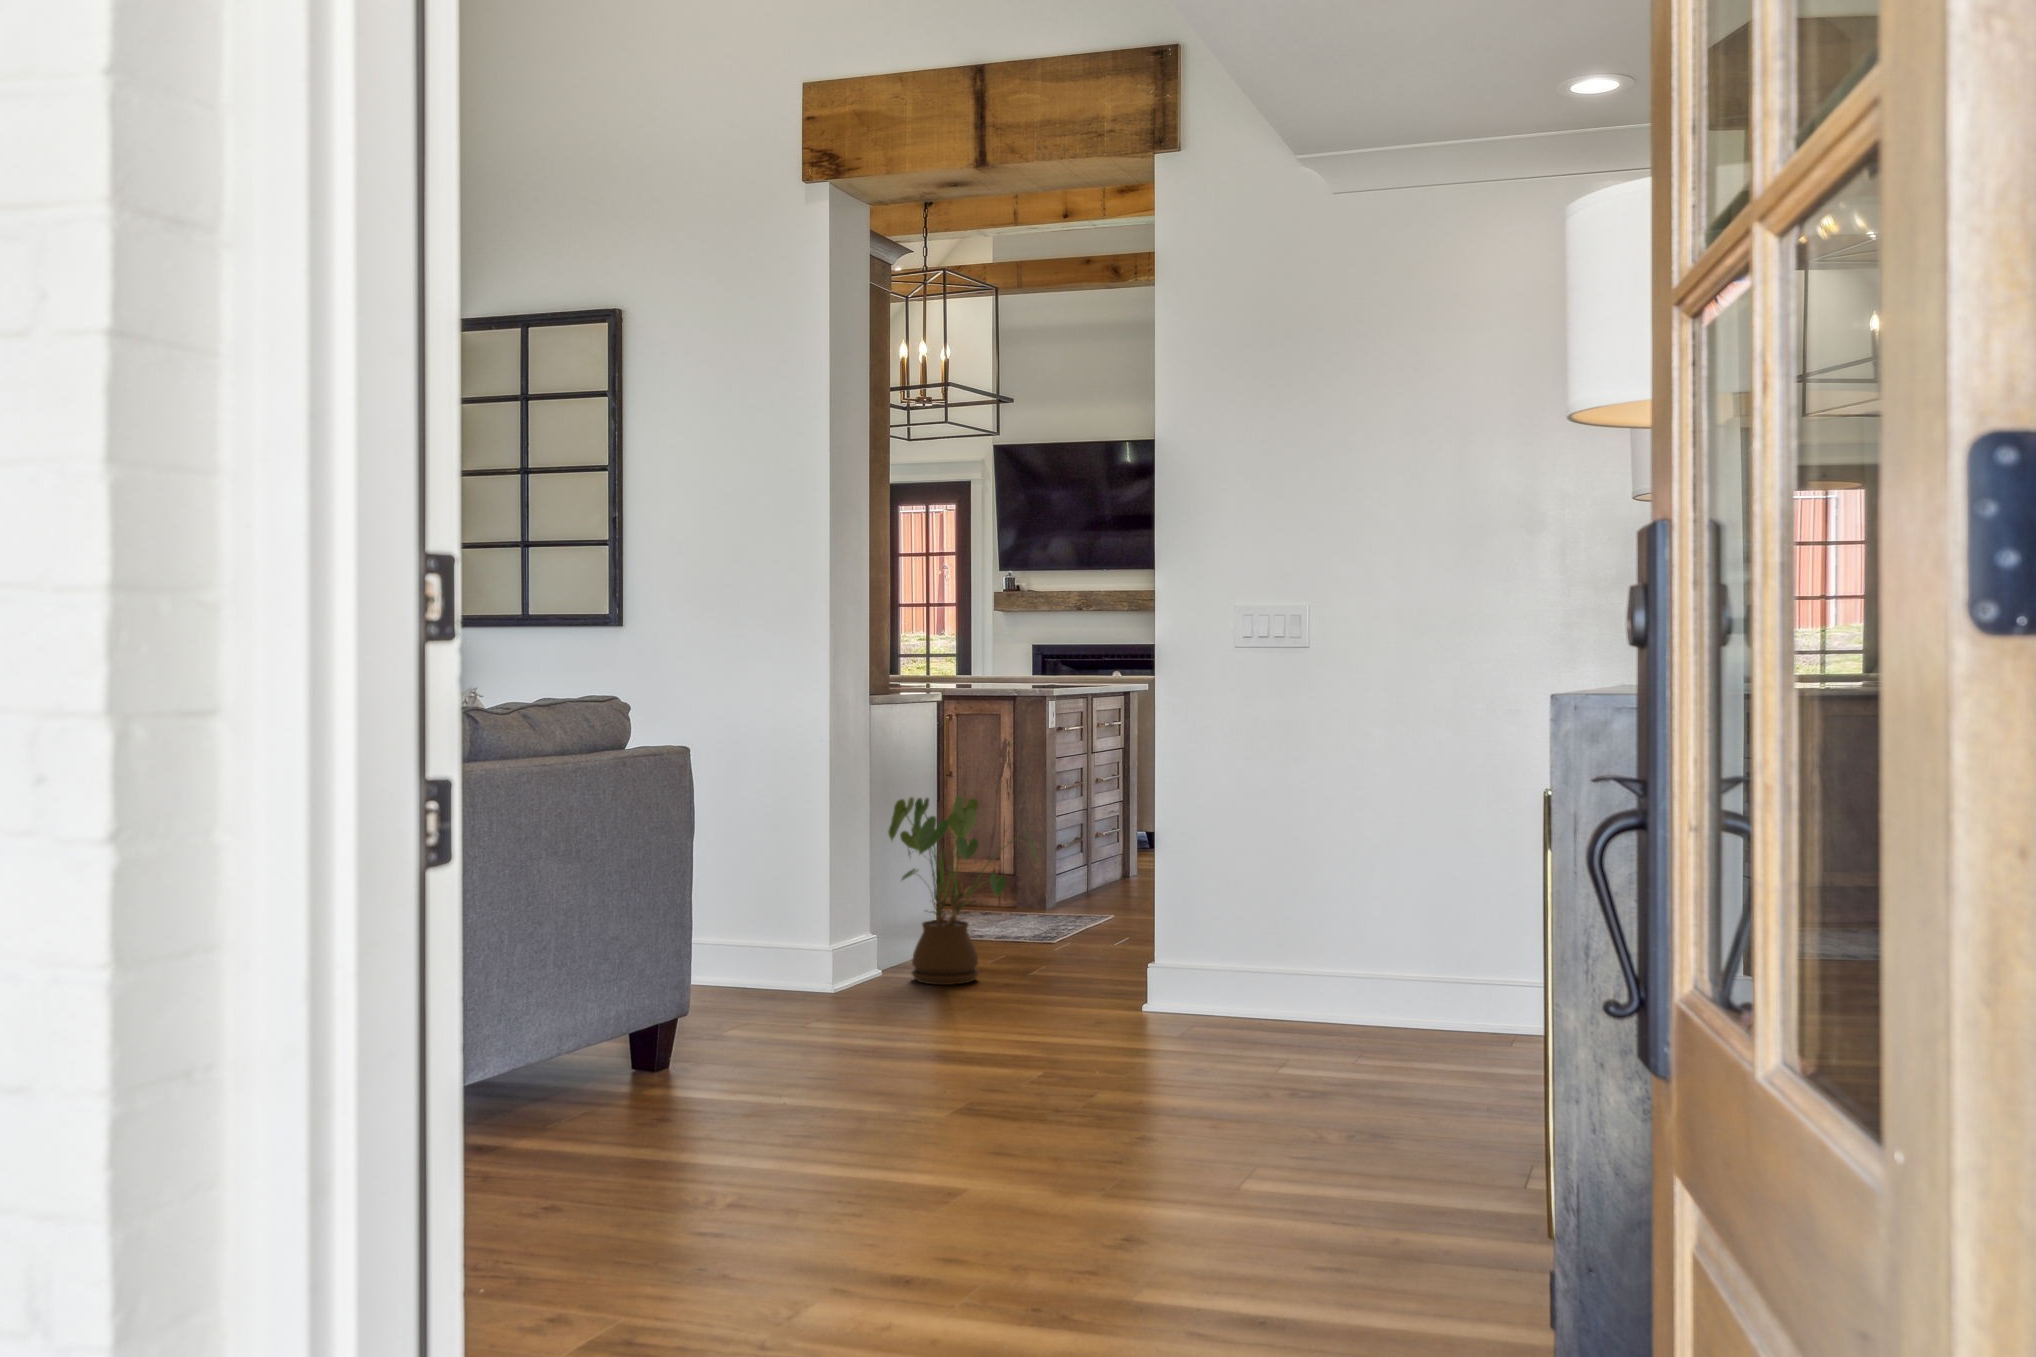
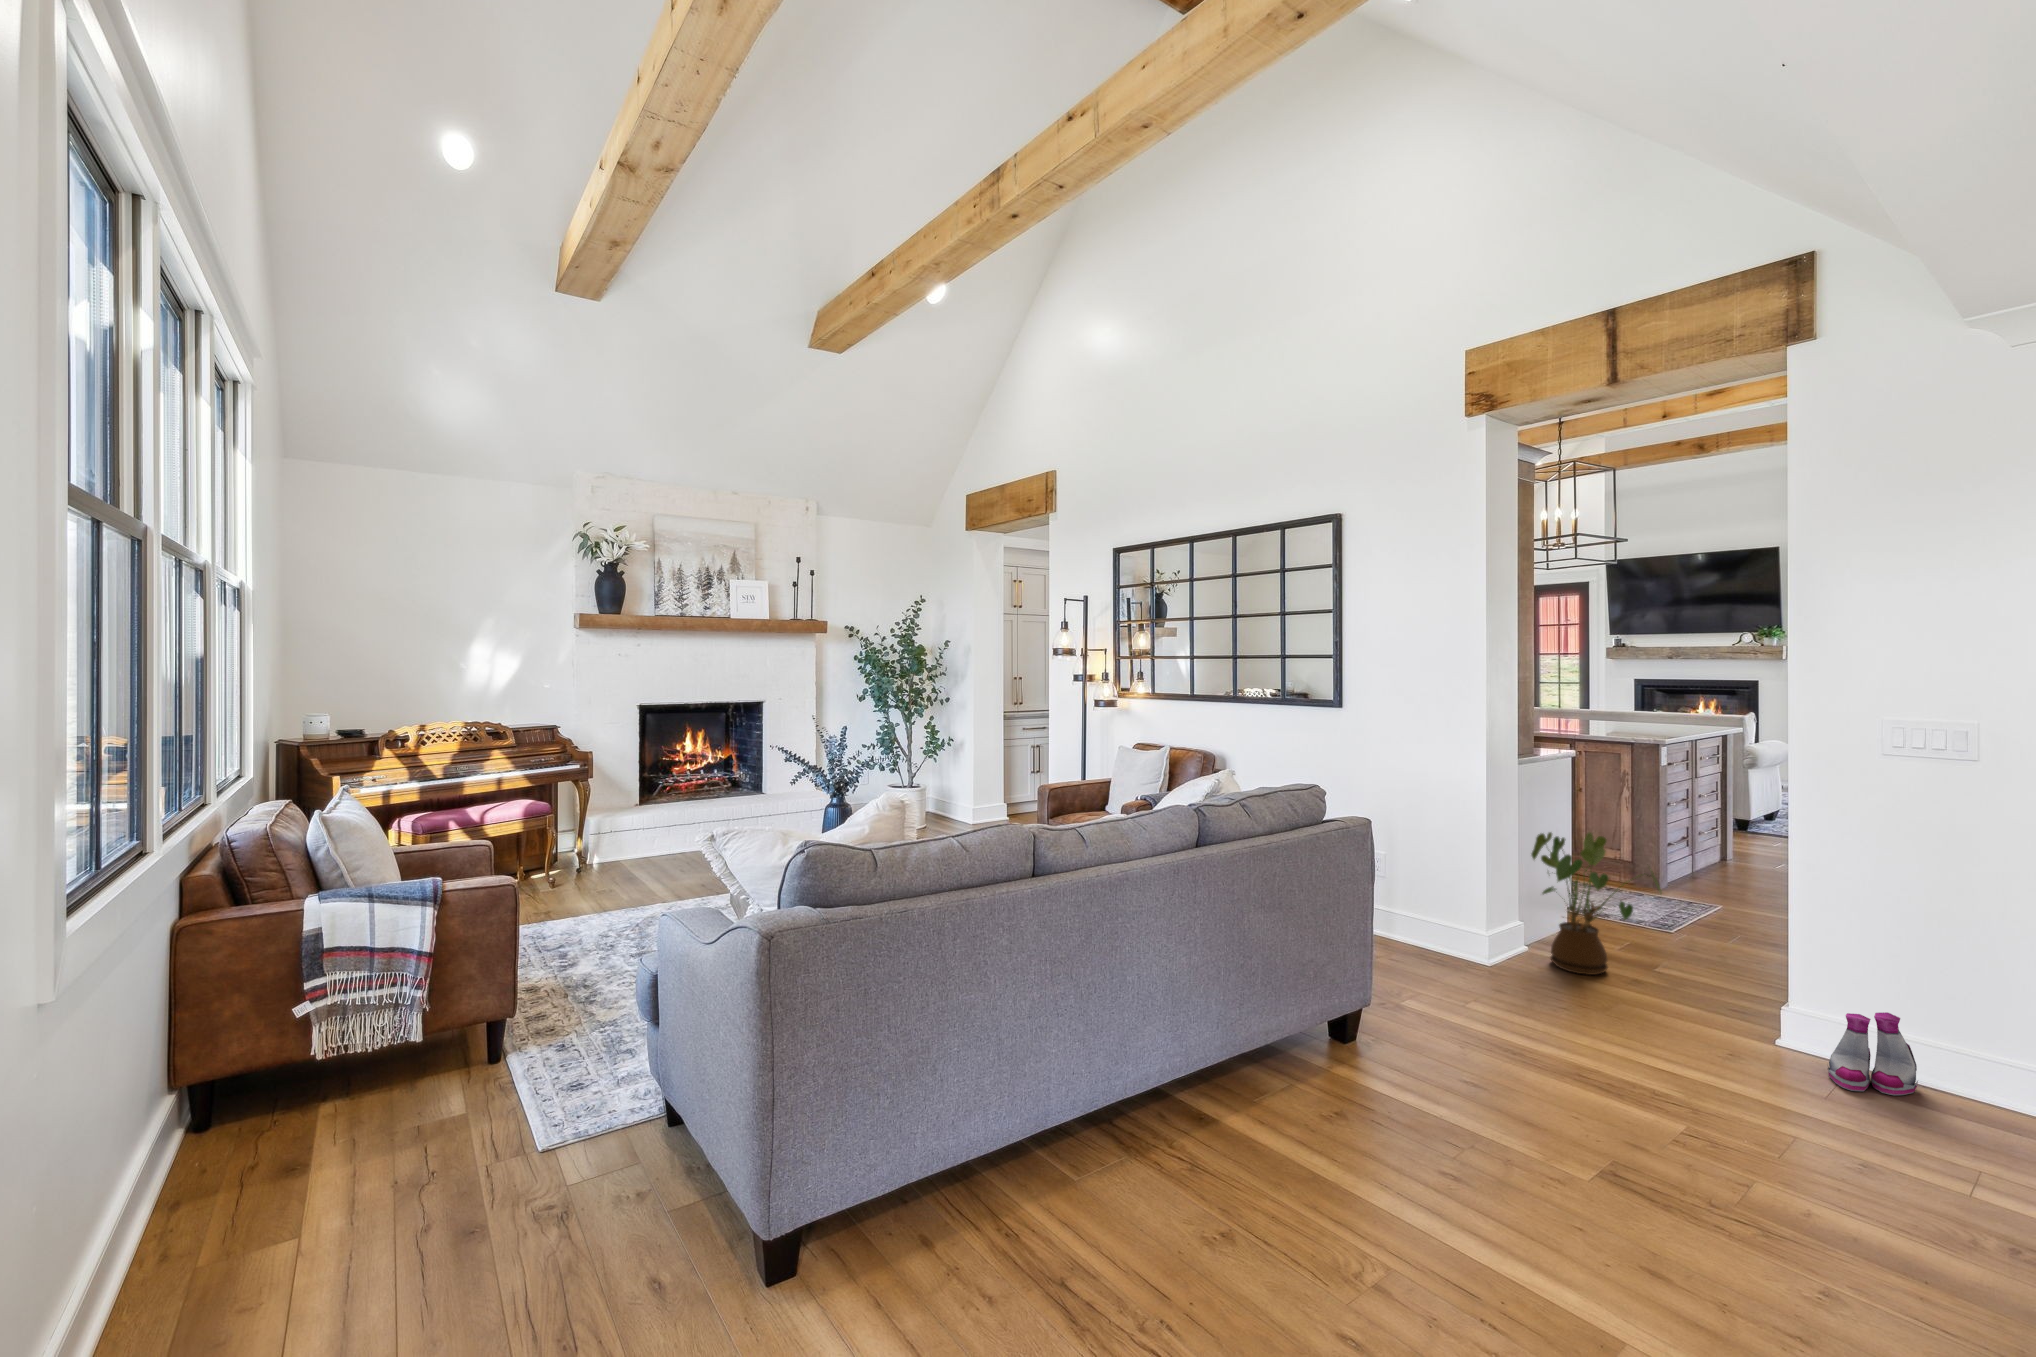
boots: none [1187,939,1262,1030] -> present [1828,1012,1918,1095]

